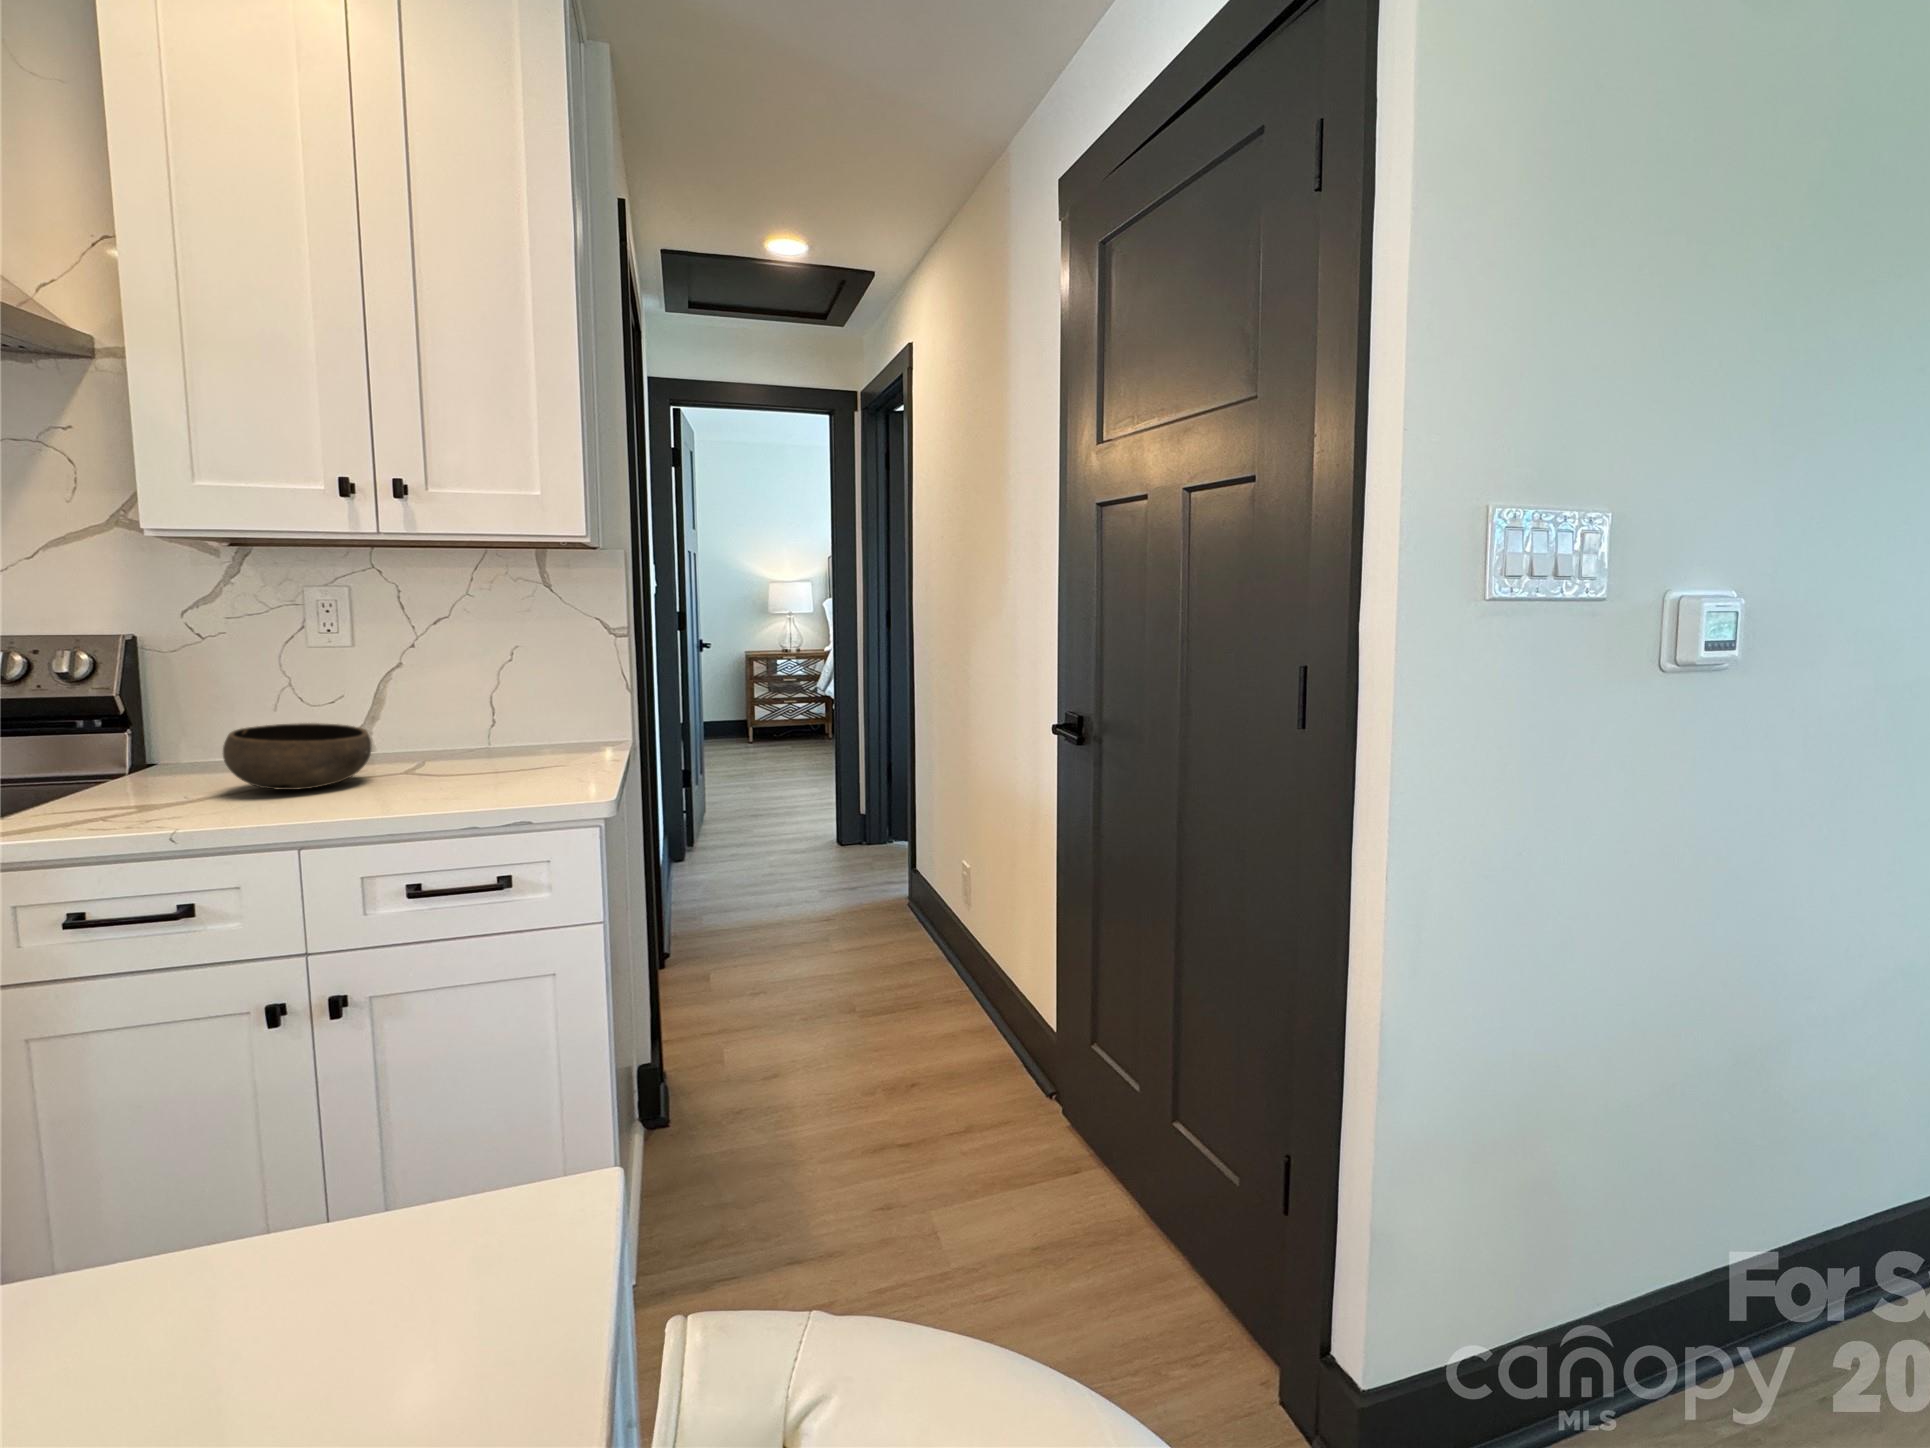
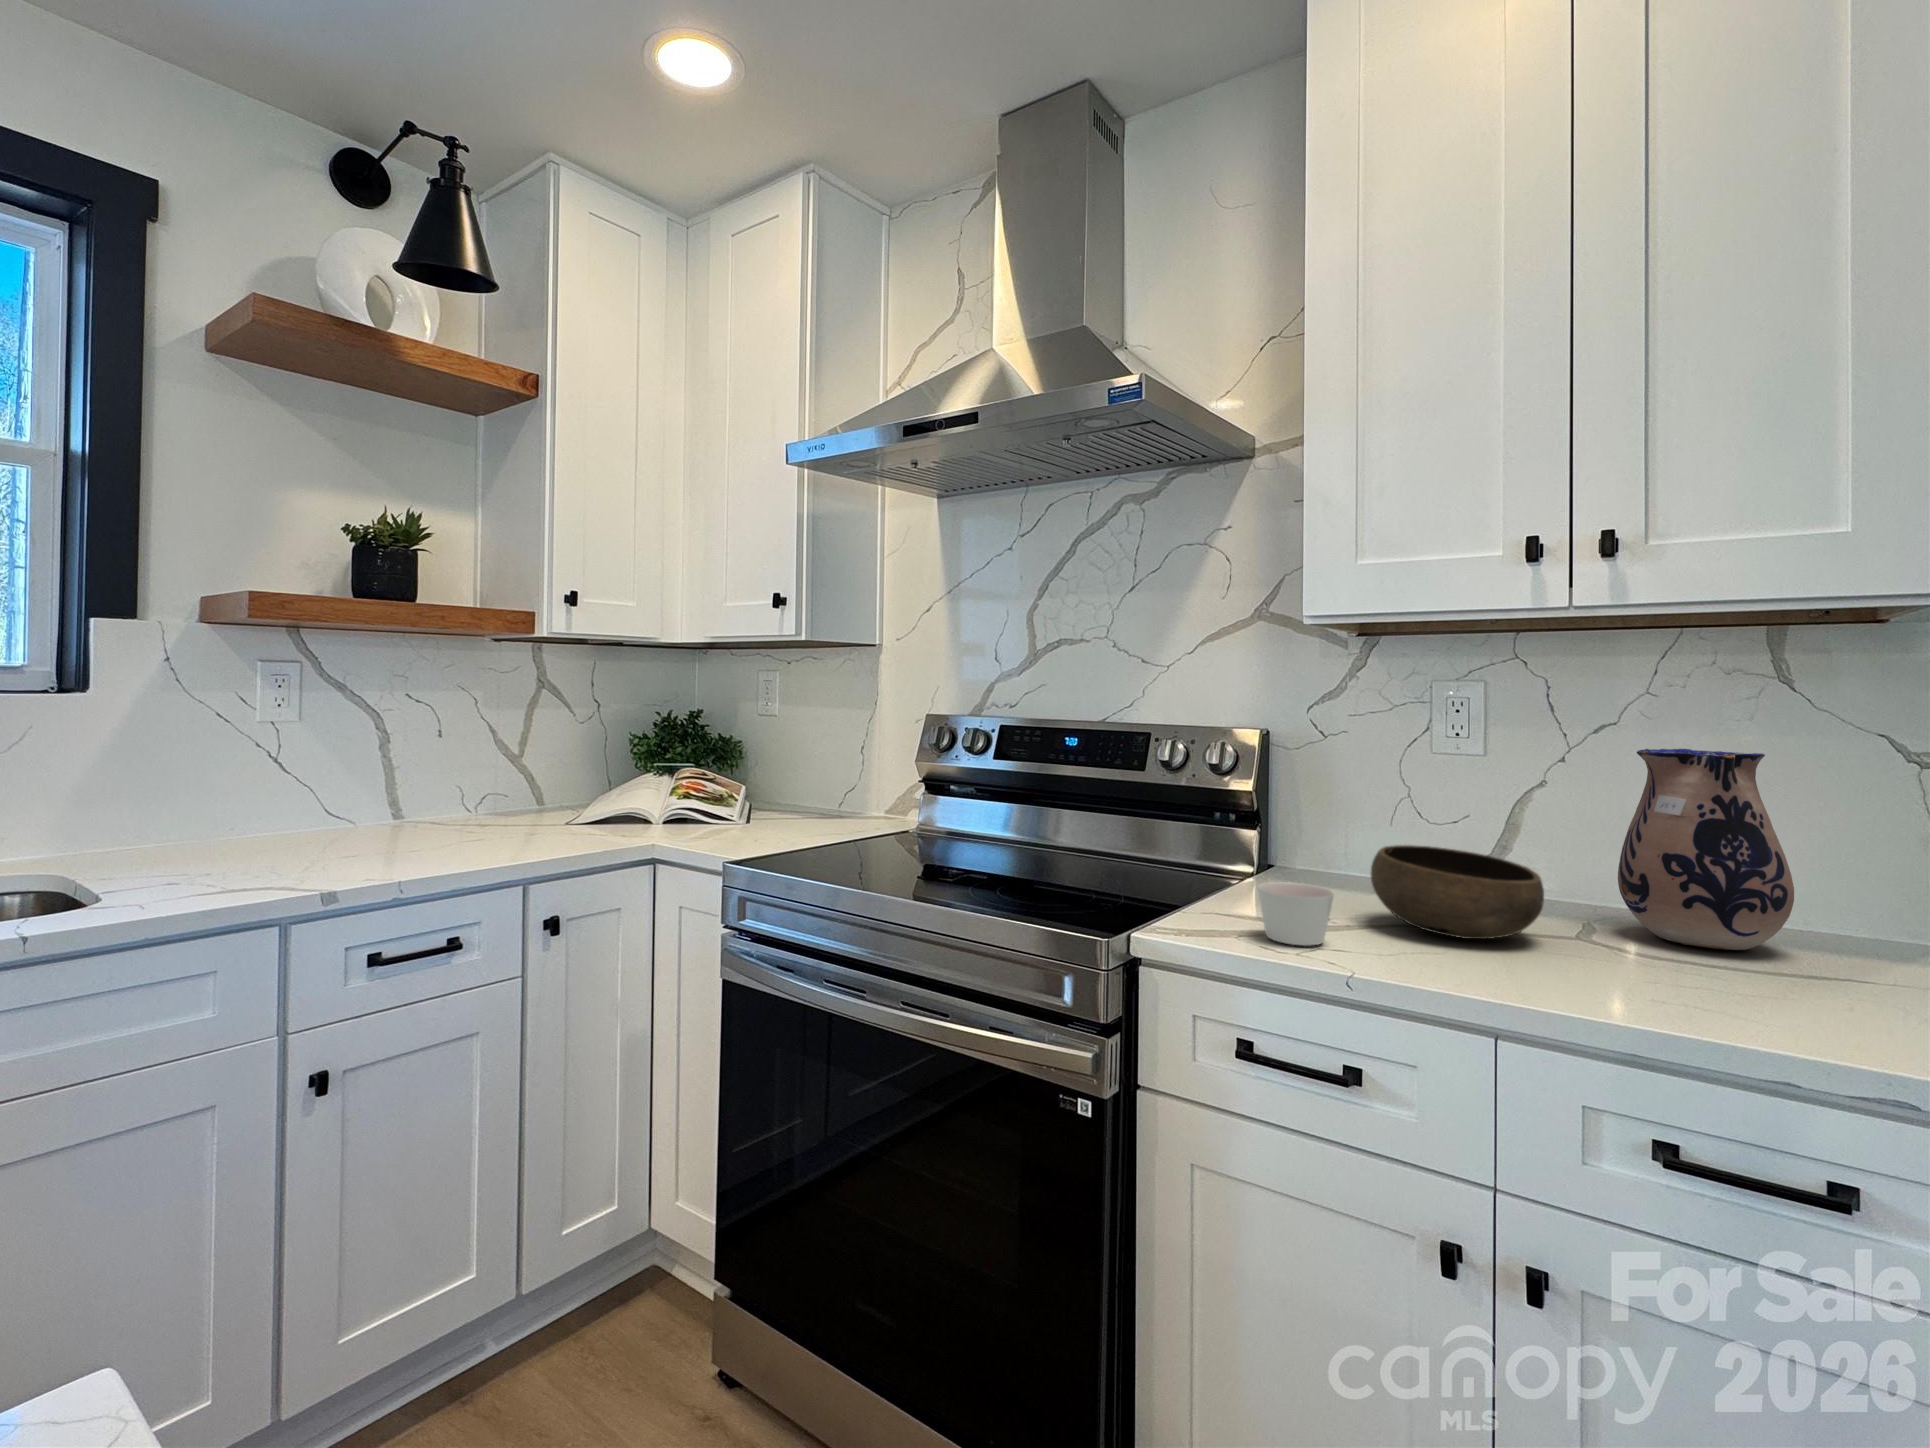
ceramic pitcher: none [438,633,540,764] -> present [1618,748,1794,950]
candle: none [83,770,169,824] -> present [1258,882,1334,946]

